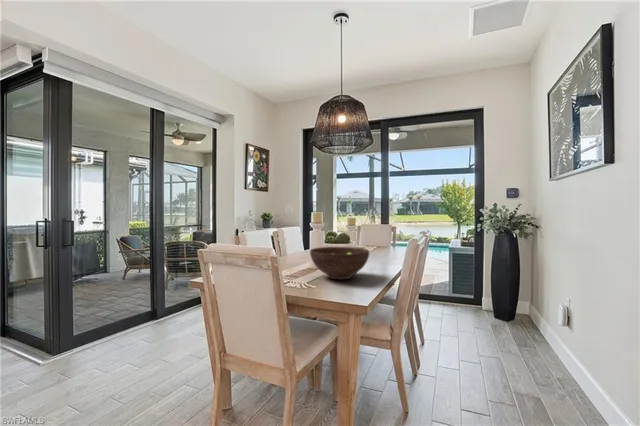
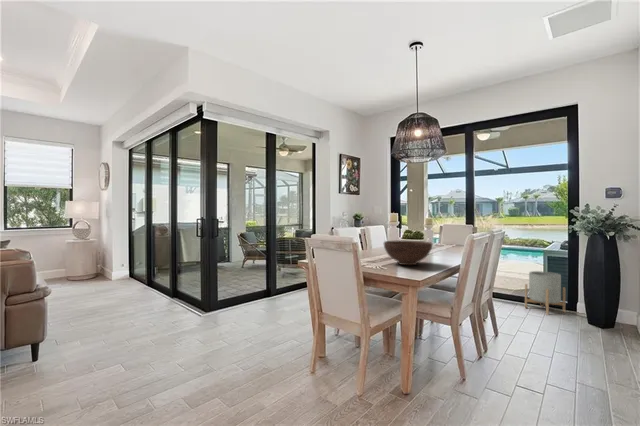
planter: none [436,269,471,312] -> present [525,271,565,314]

